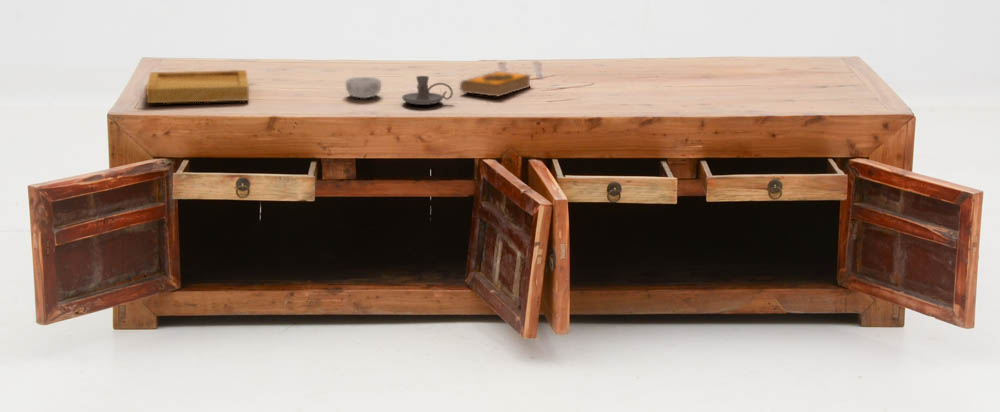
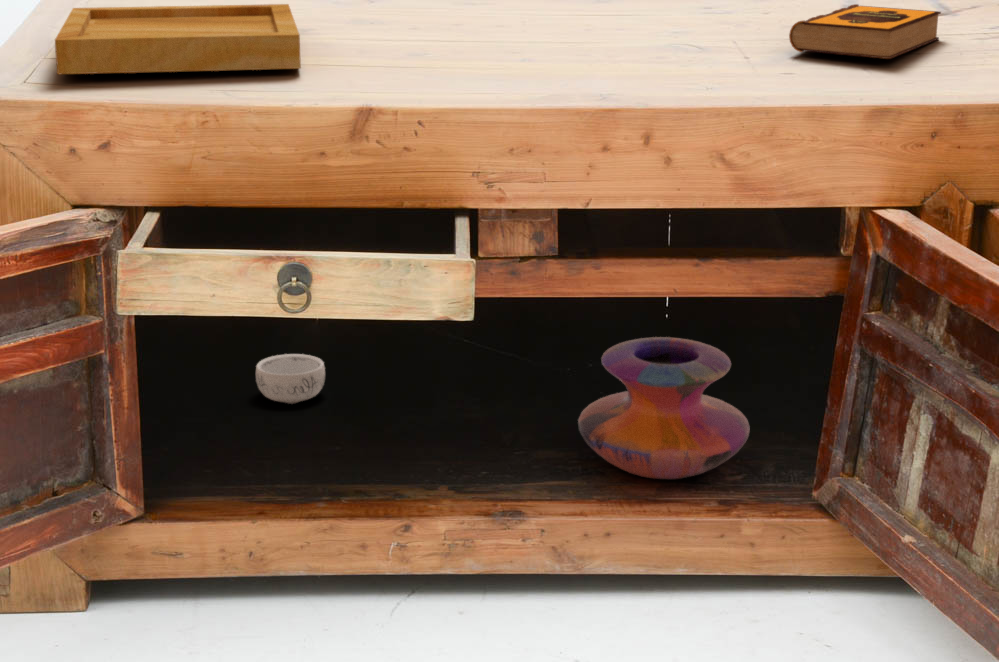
candle holder: present [402,76,453,105] -> none [666,8,789,78]
decorative bowl: present [346,77,381,98] -> present [256,354,325,404]
decorative vase: none [372,218,448,279] -> present [578,337,750,479]

